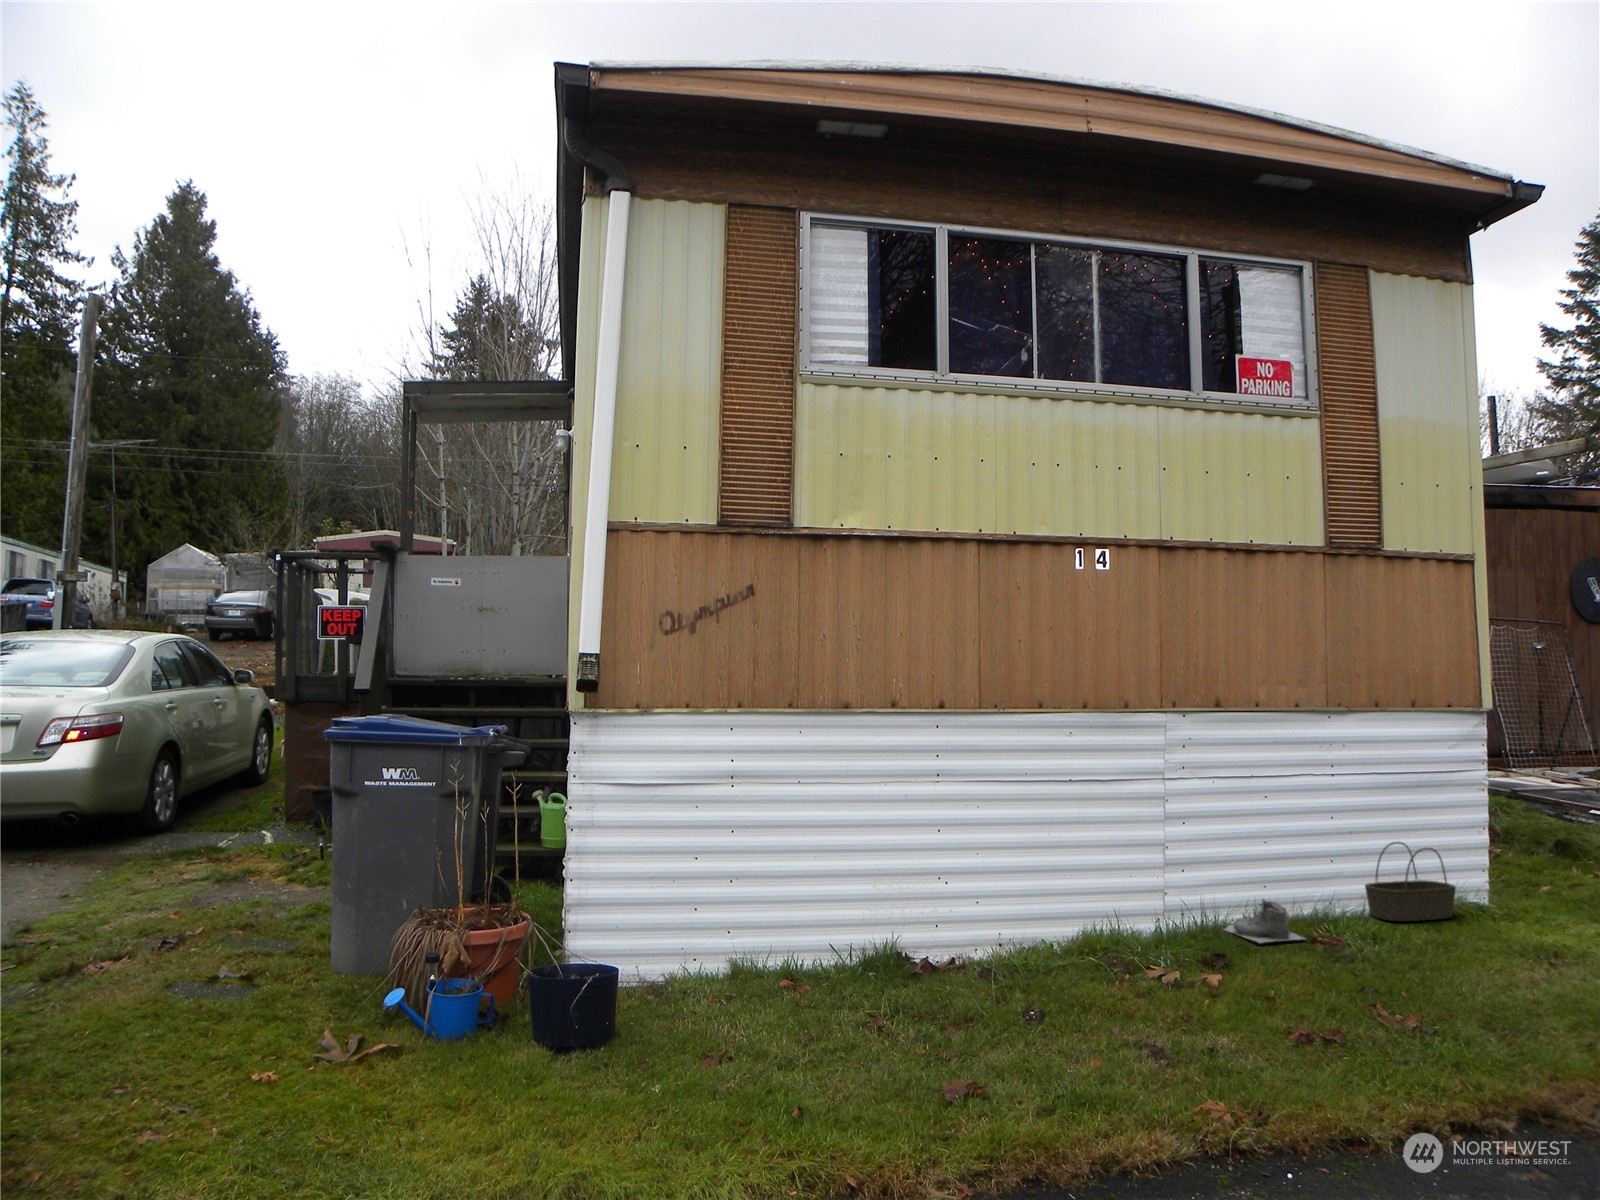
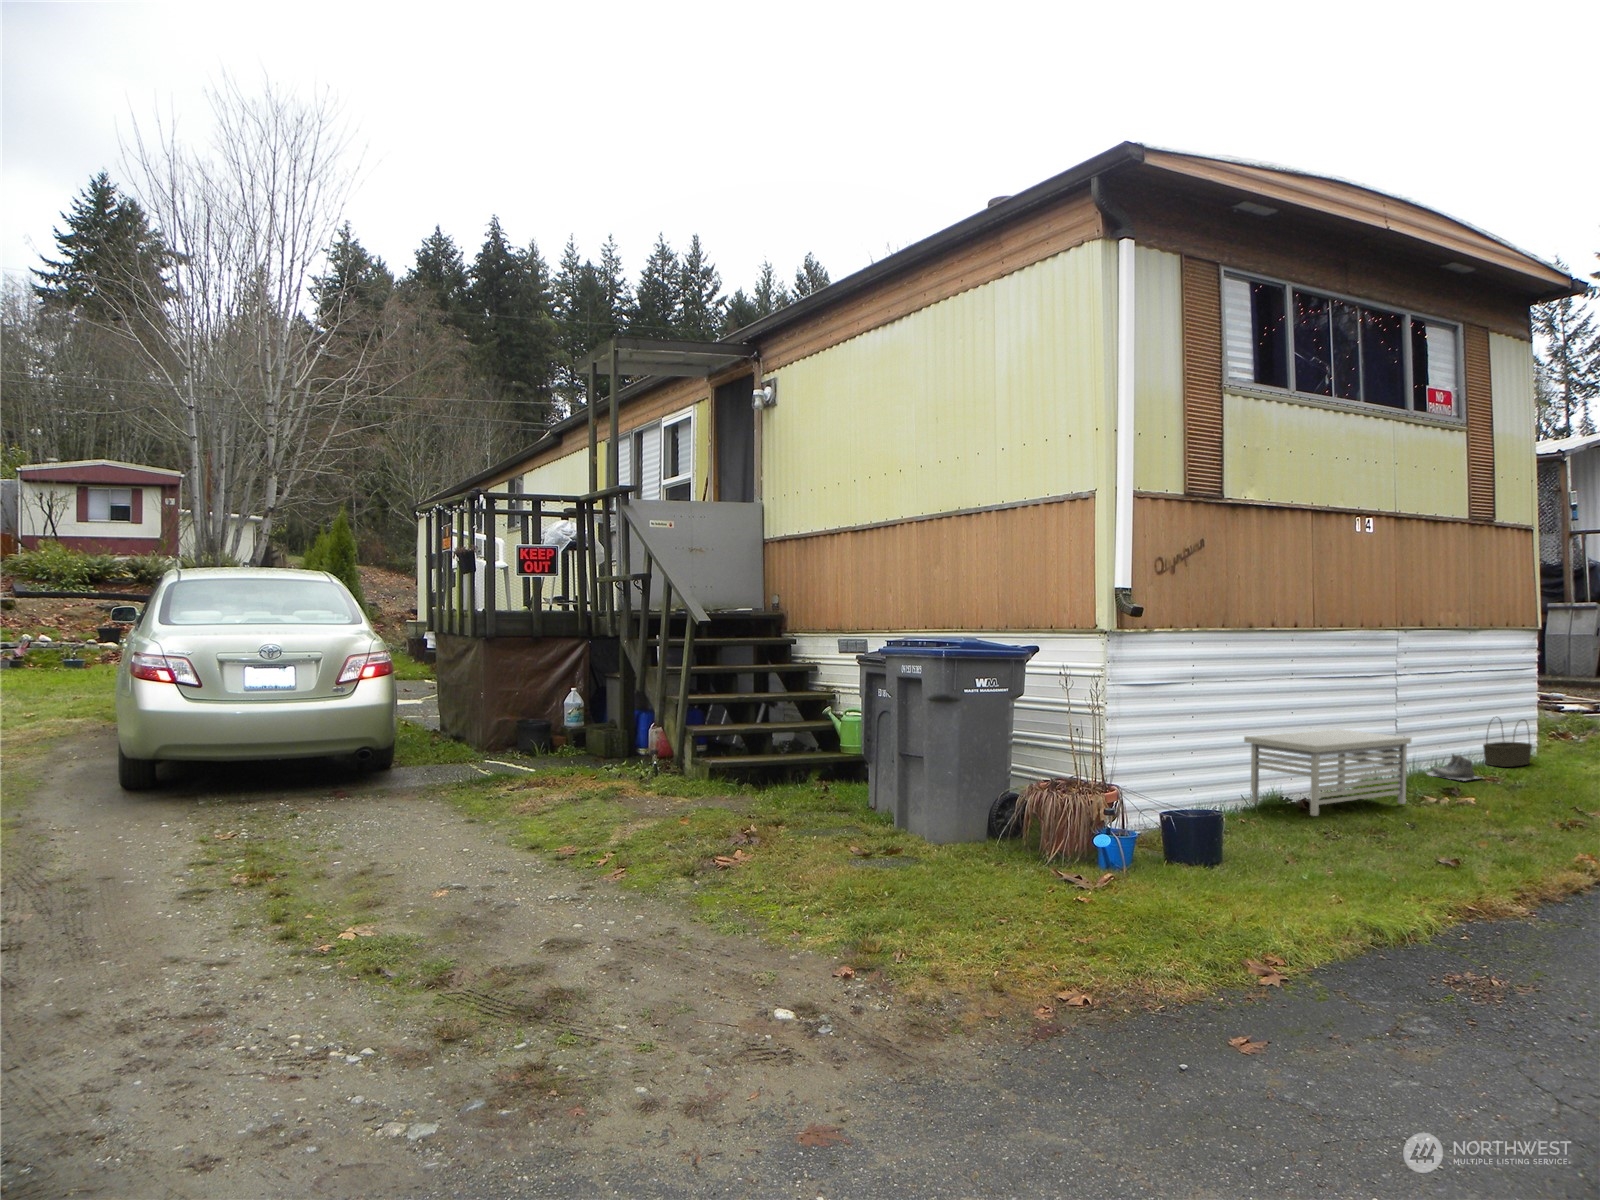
storage bench: none [823,857,1080,993] -> present [1244,729,1411,816]

